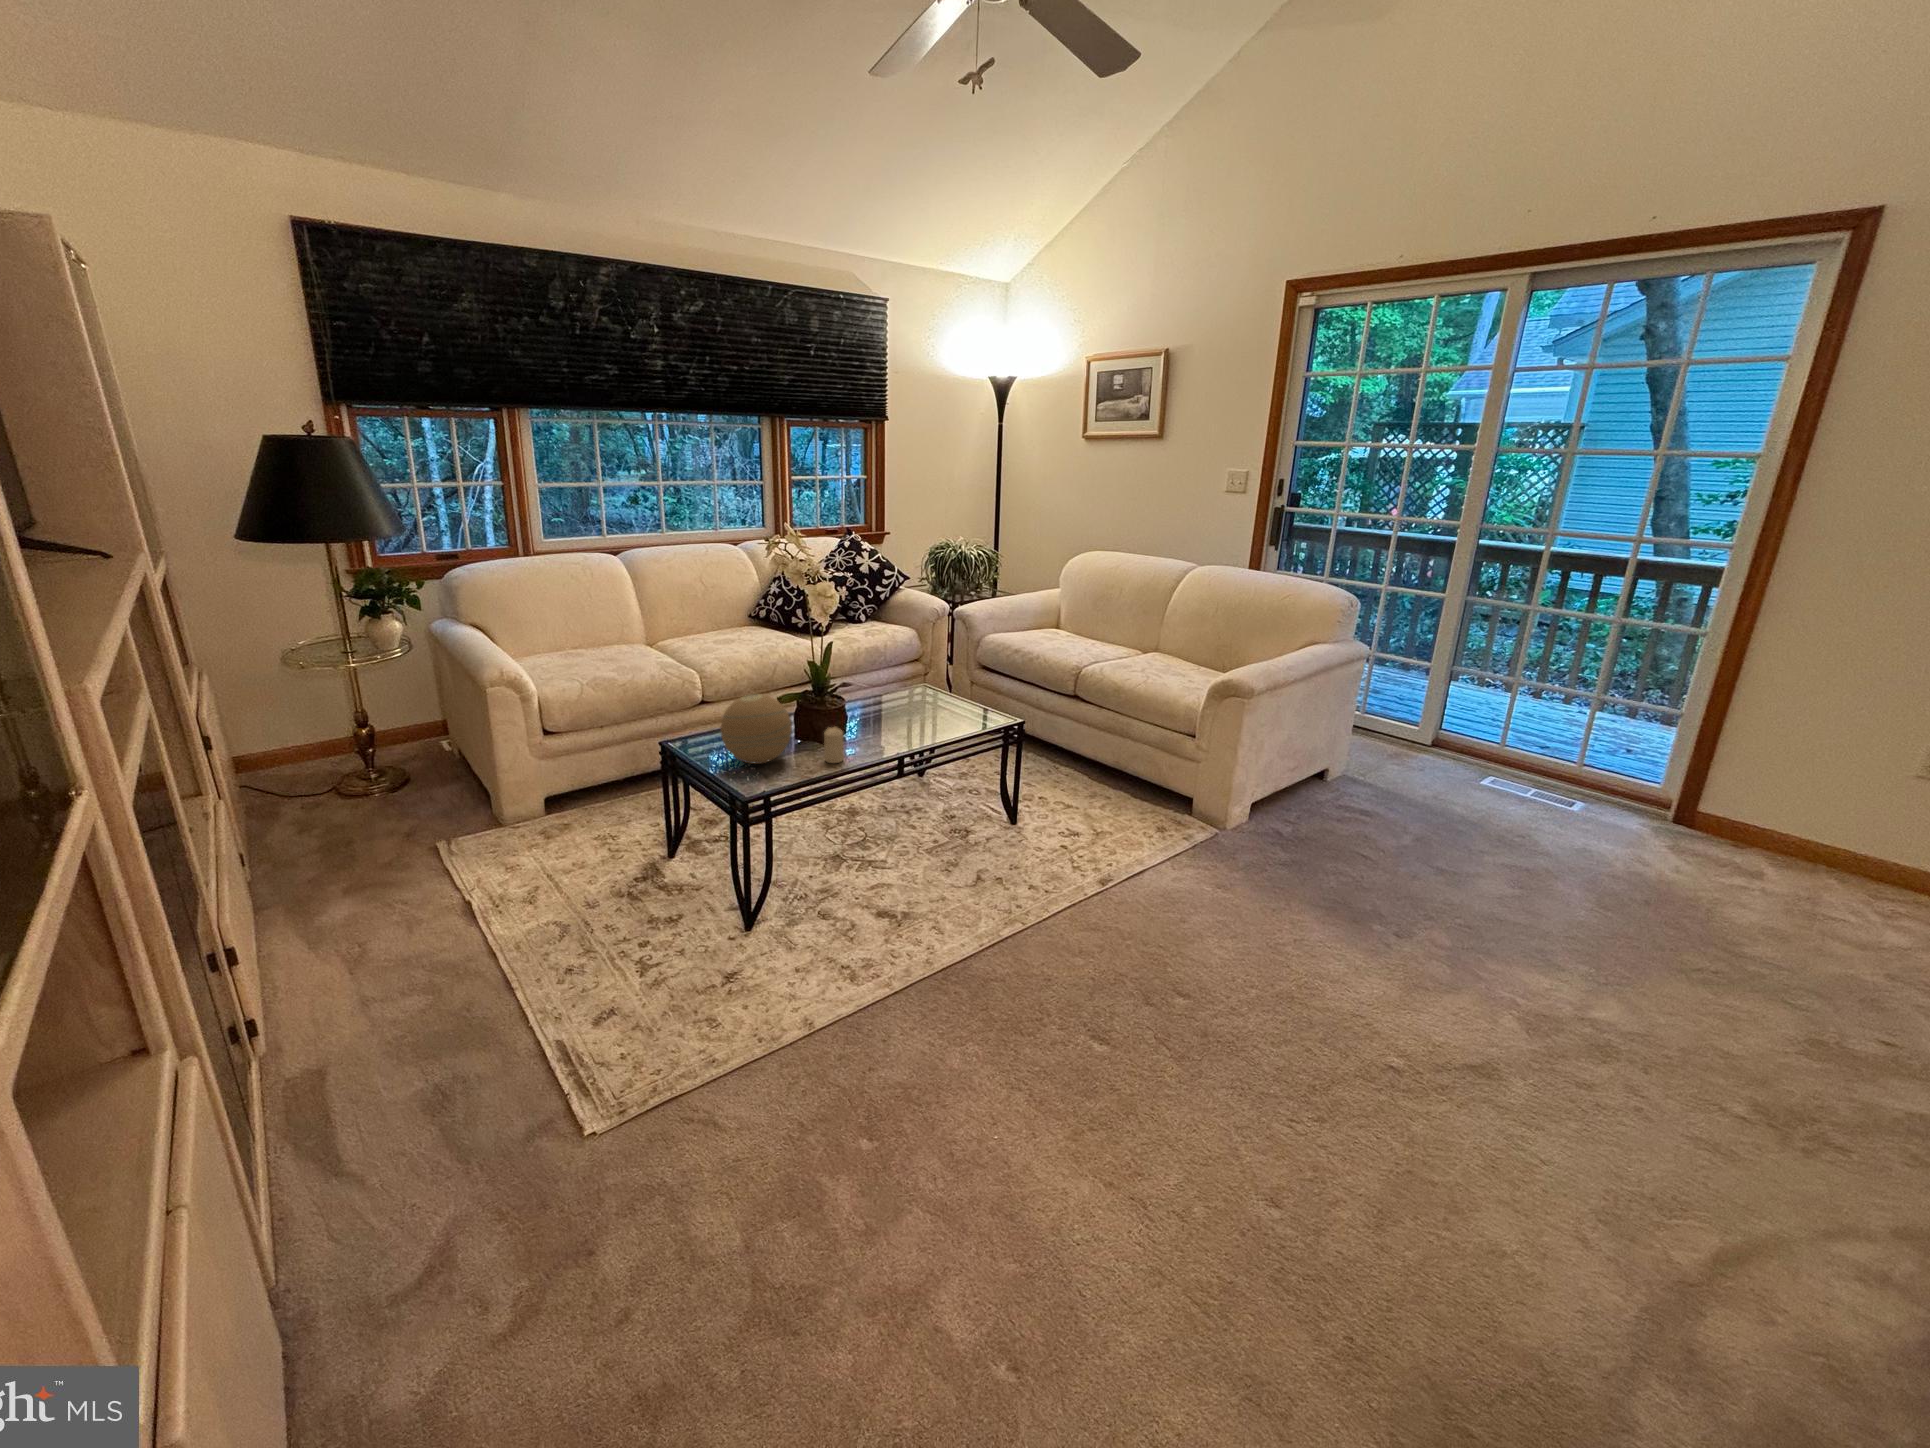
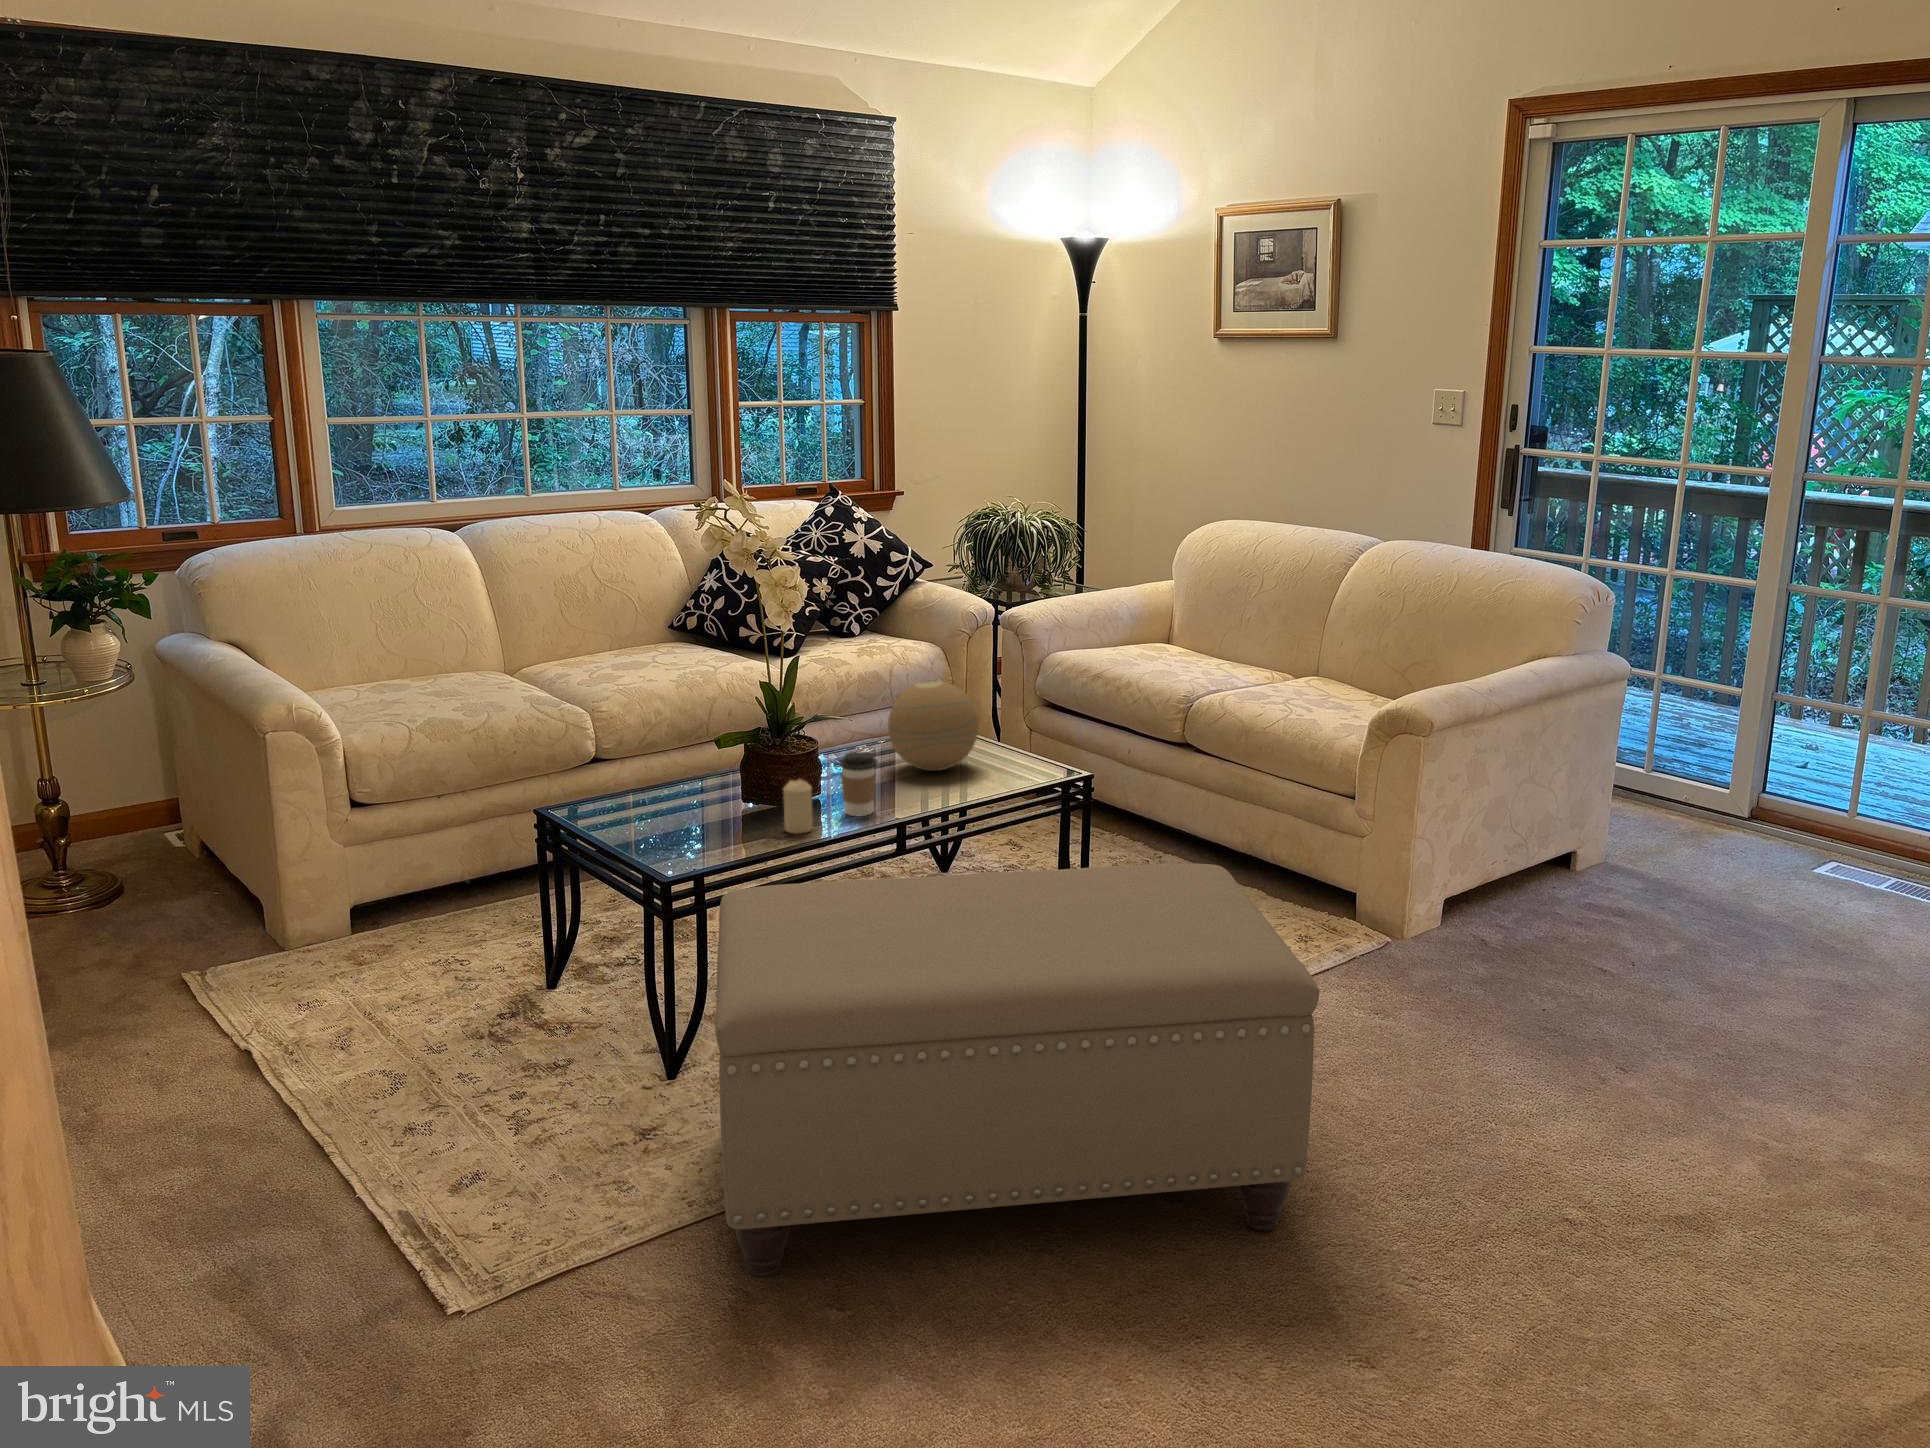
decorative orb: present [721,694,792,764] -> present [888,680,979,771]
coffee cup: none [861,707,887,750] -> present [840,752,878,816]
ottoman: none [779,796,1229,1108] -> present [715,863,1319,1278]

